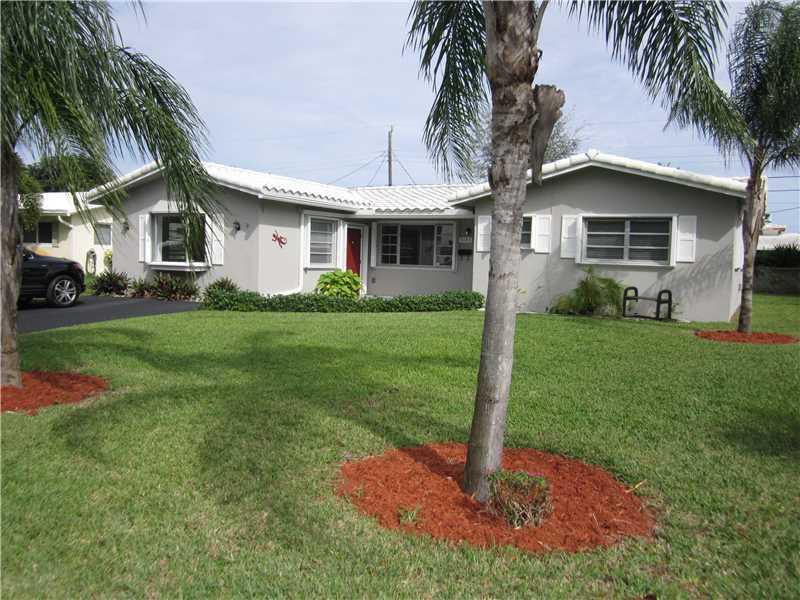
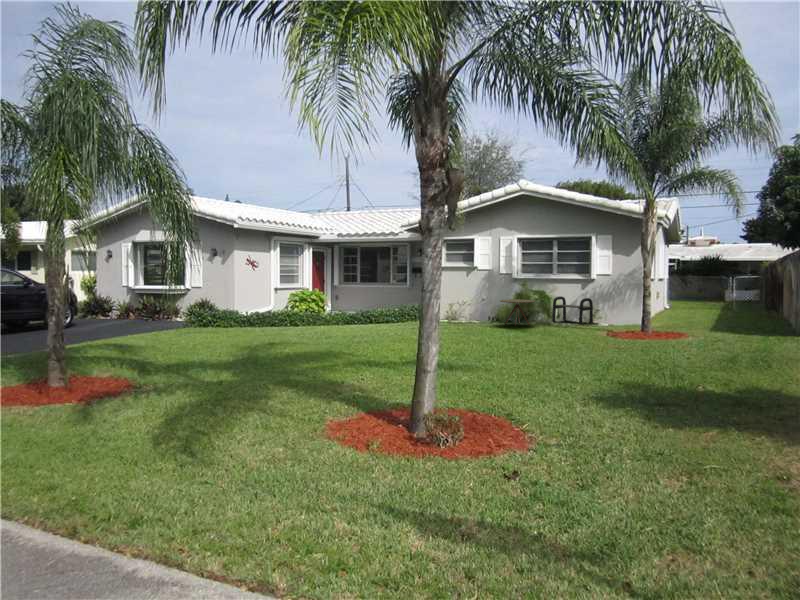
round table: none [561,288,604,320] -> present [500,299,535,325]

